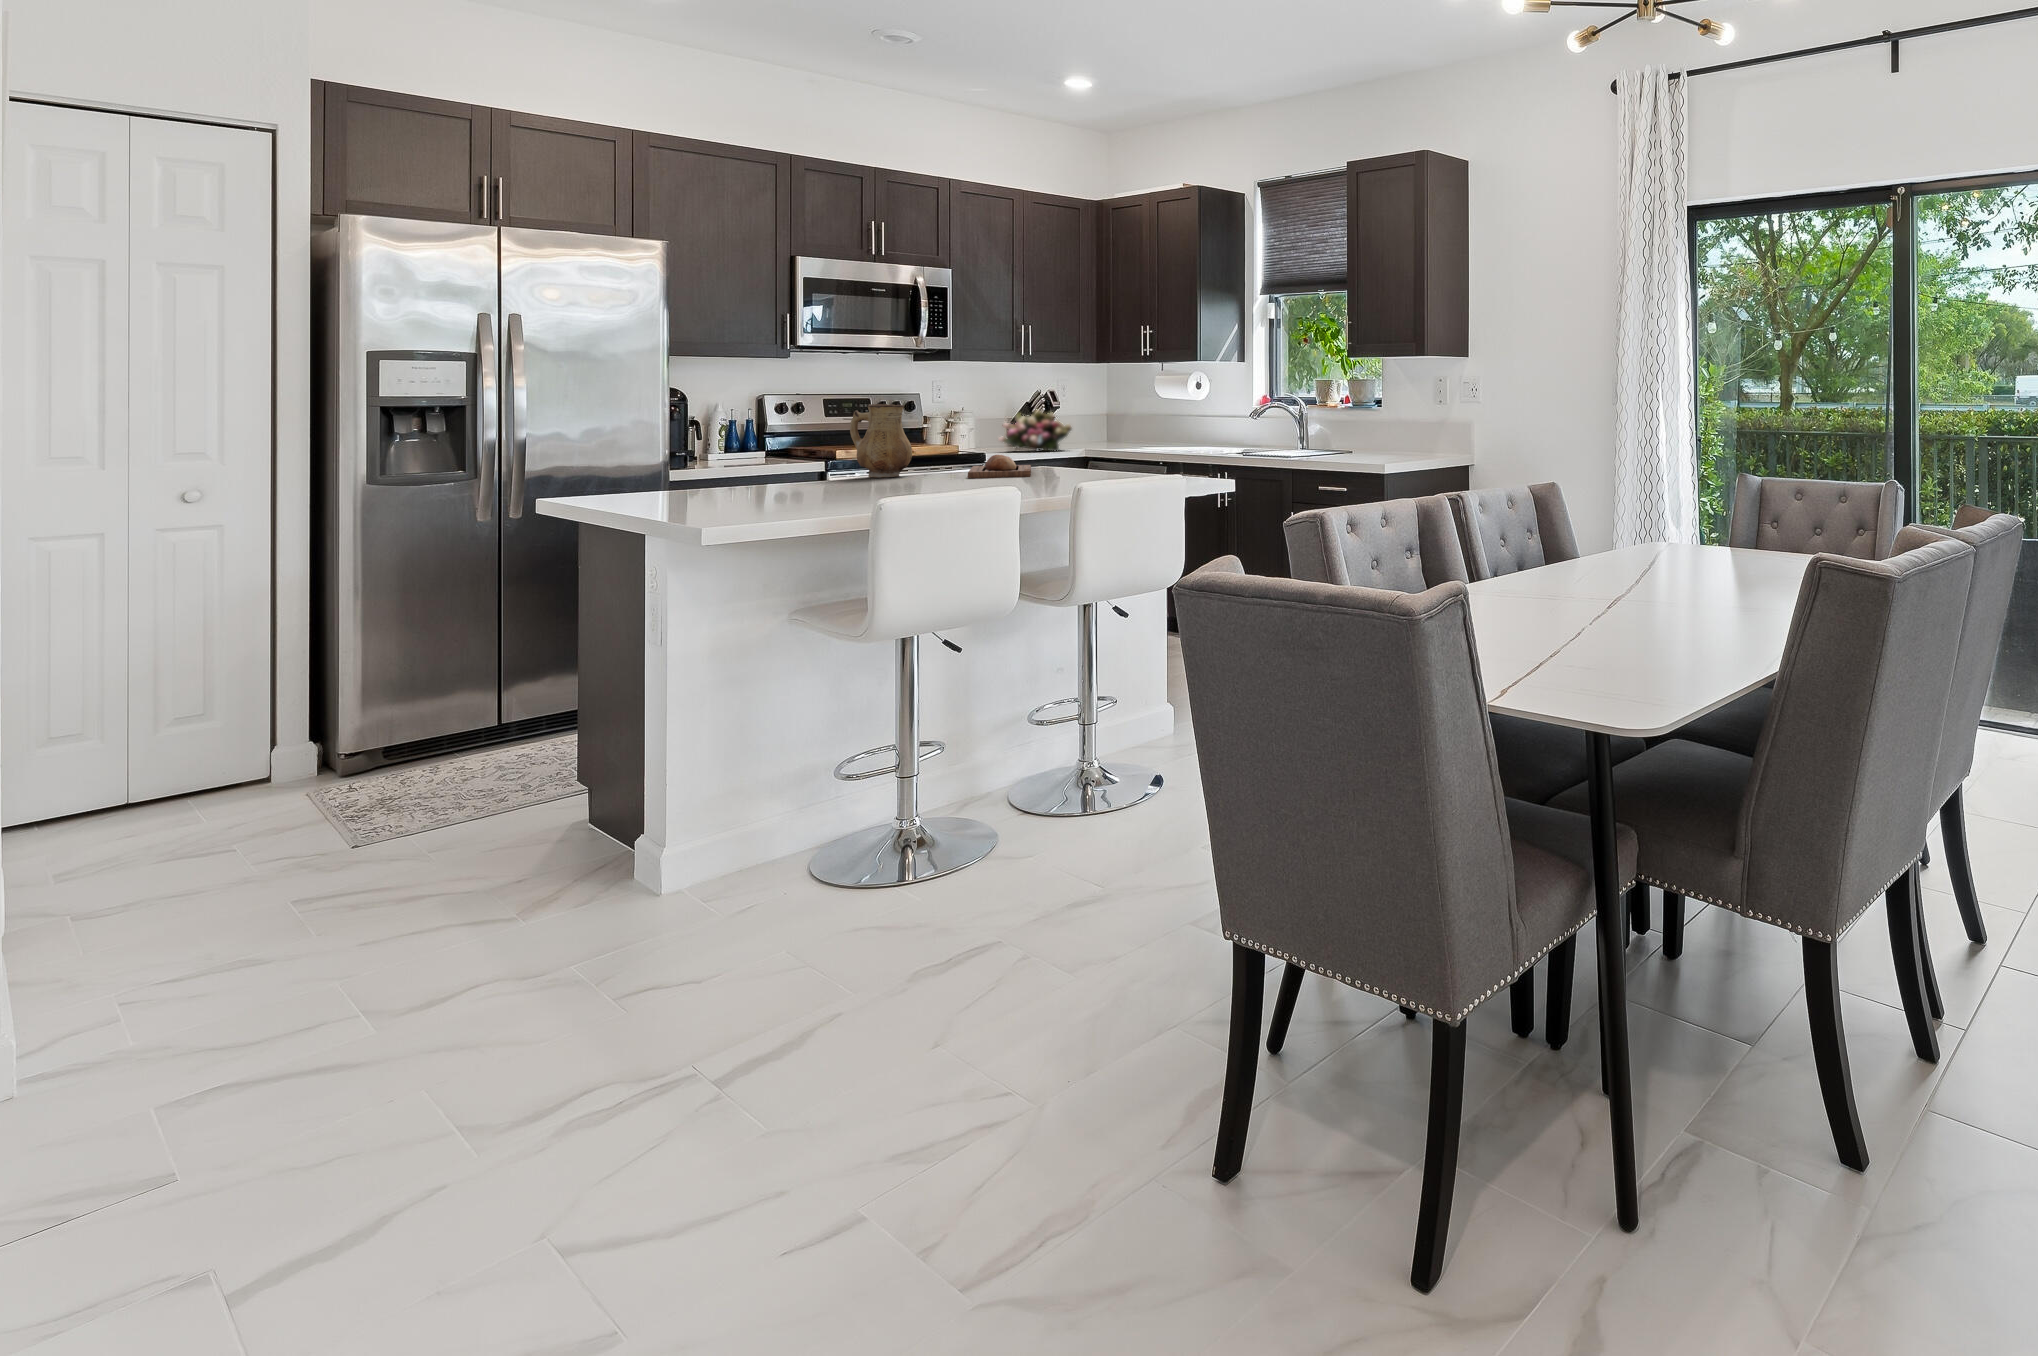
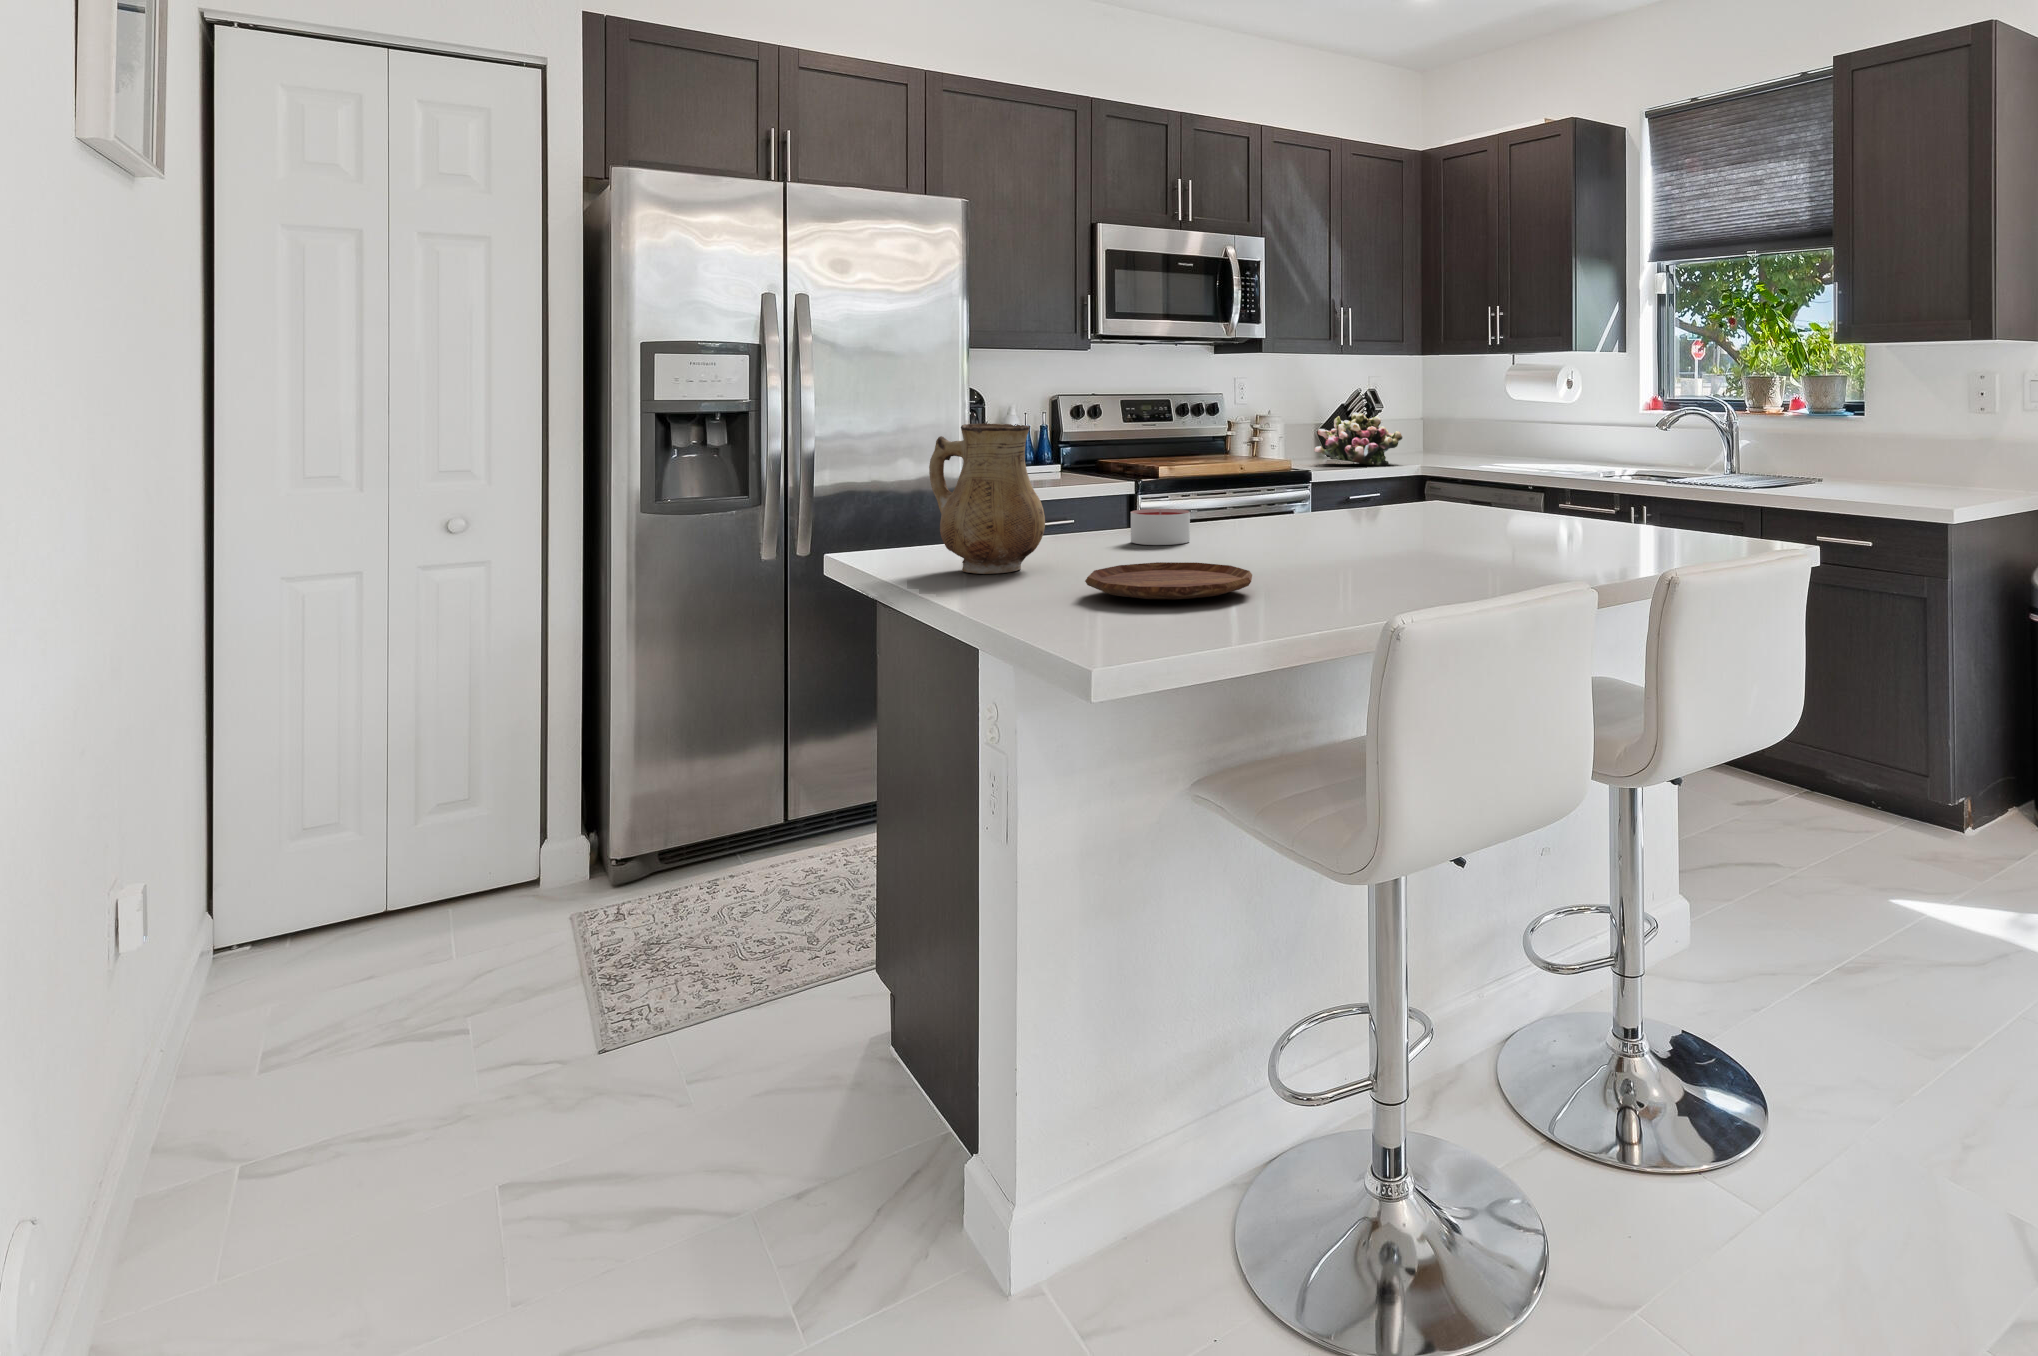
ceramic pitcher: present [850,404,912,477] -> present [929,423,1045,574]
bread loaf: present [968,455,1031,478] -> none [1361,486,1464,524]
candle: none [767,468,812,491] -> present [1131,509,1190,545]
tray: none [698,490,815,507] -> present [1085,562,1252,599]

